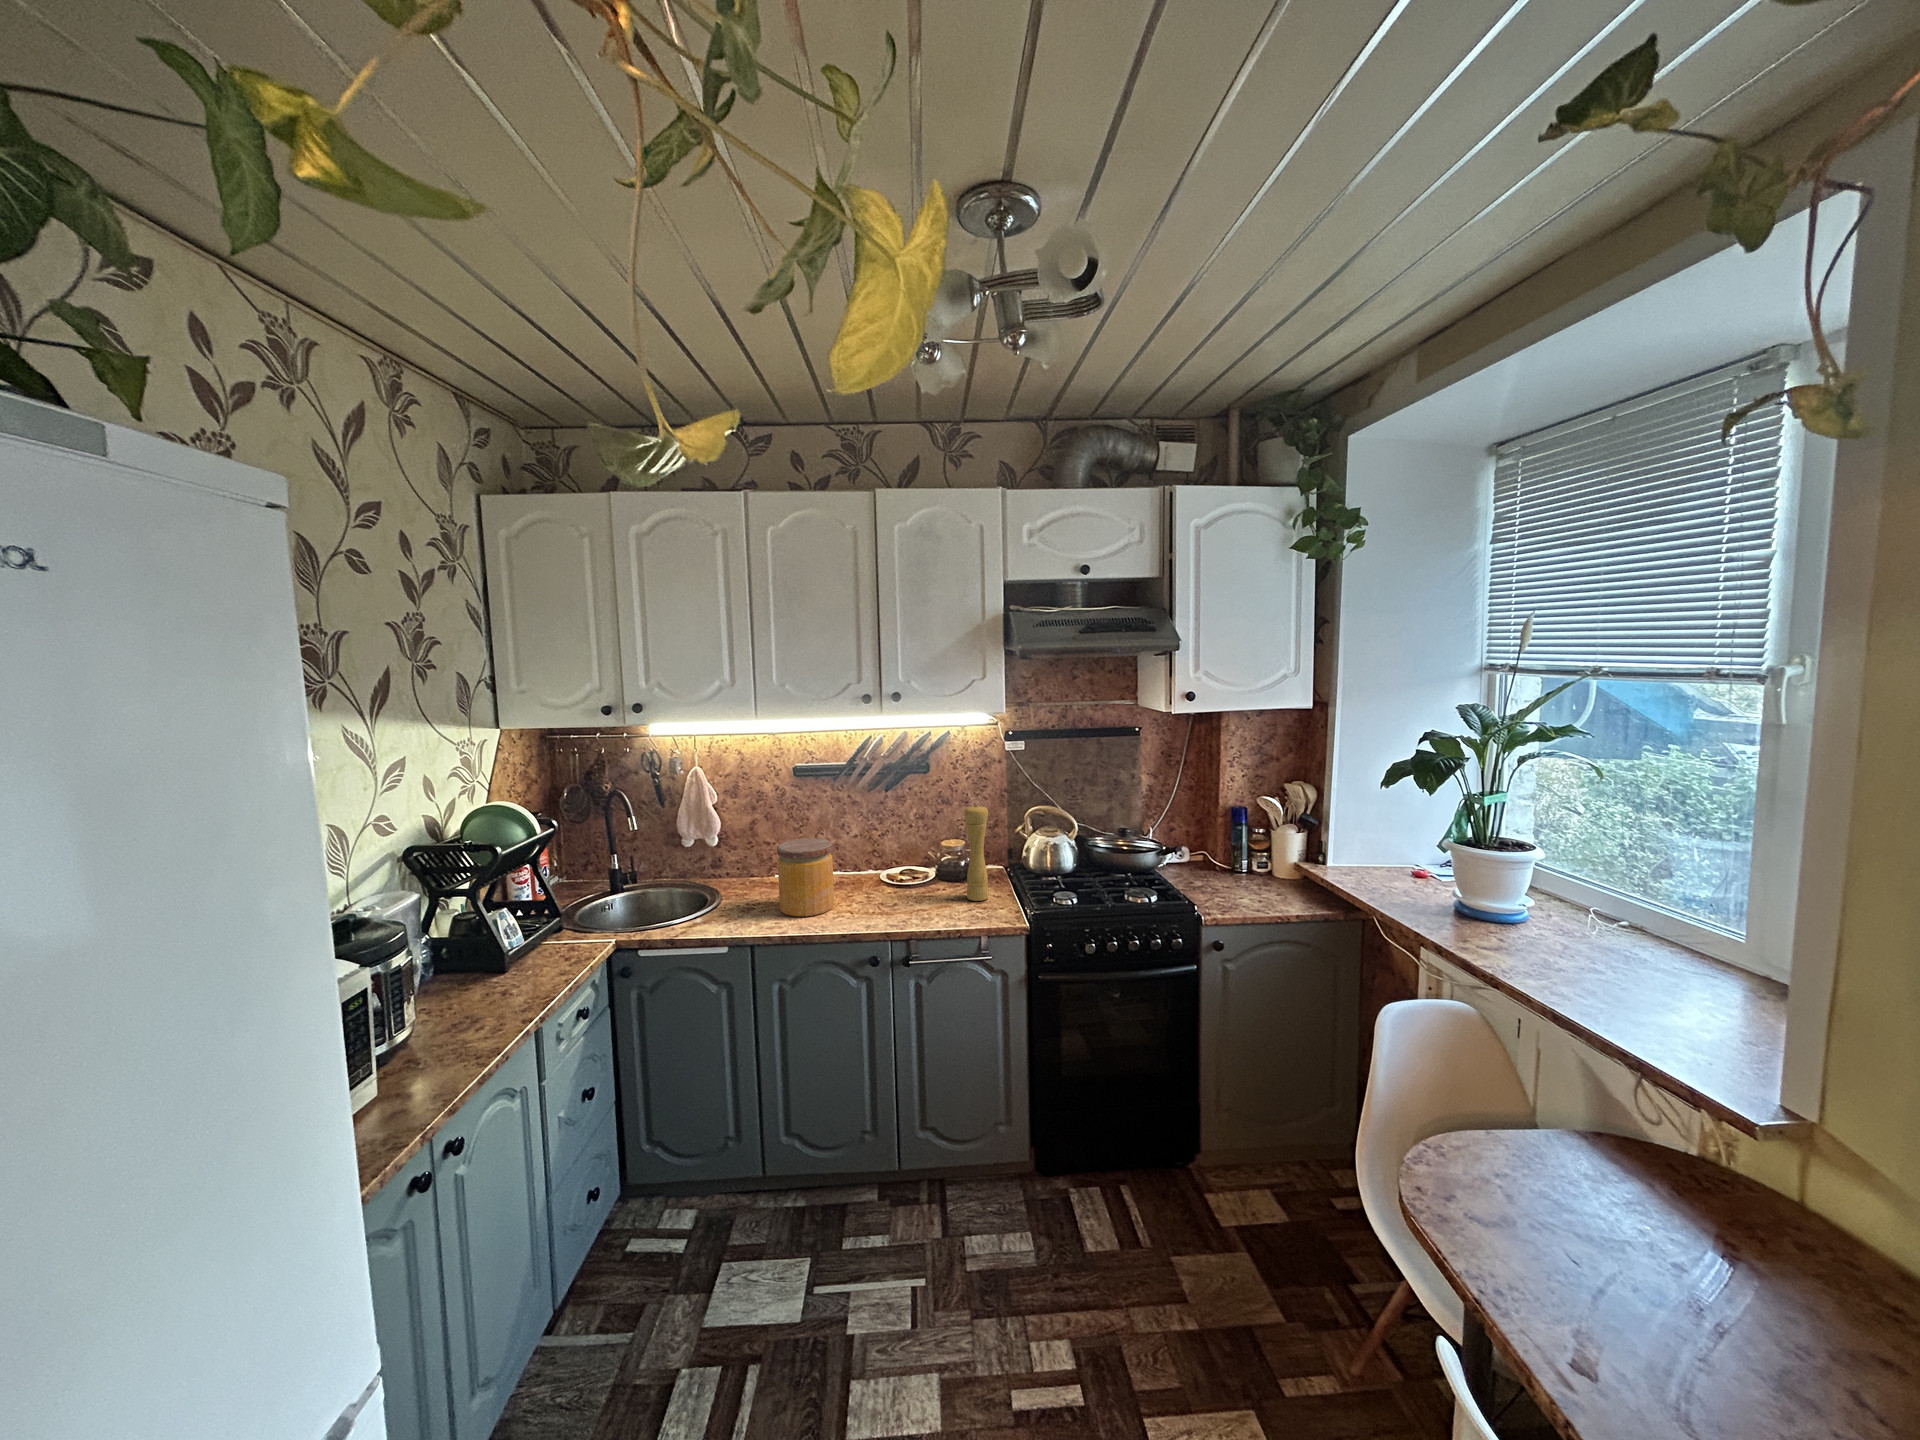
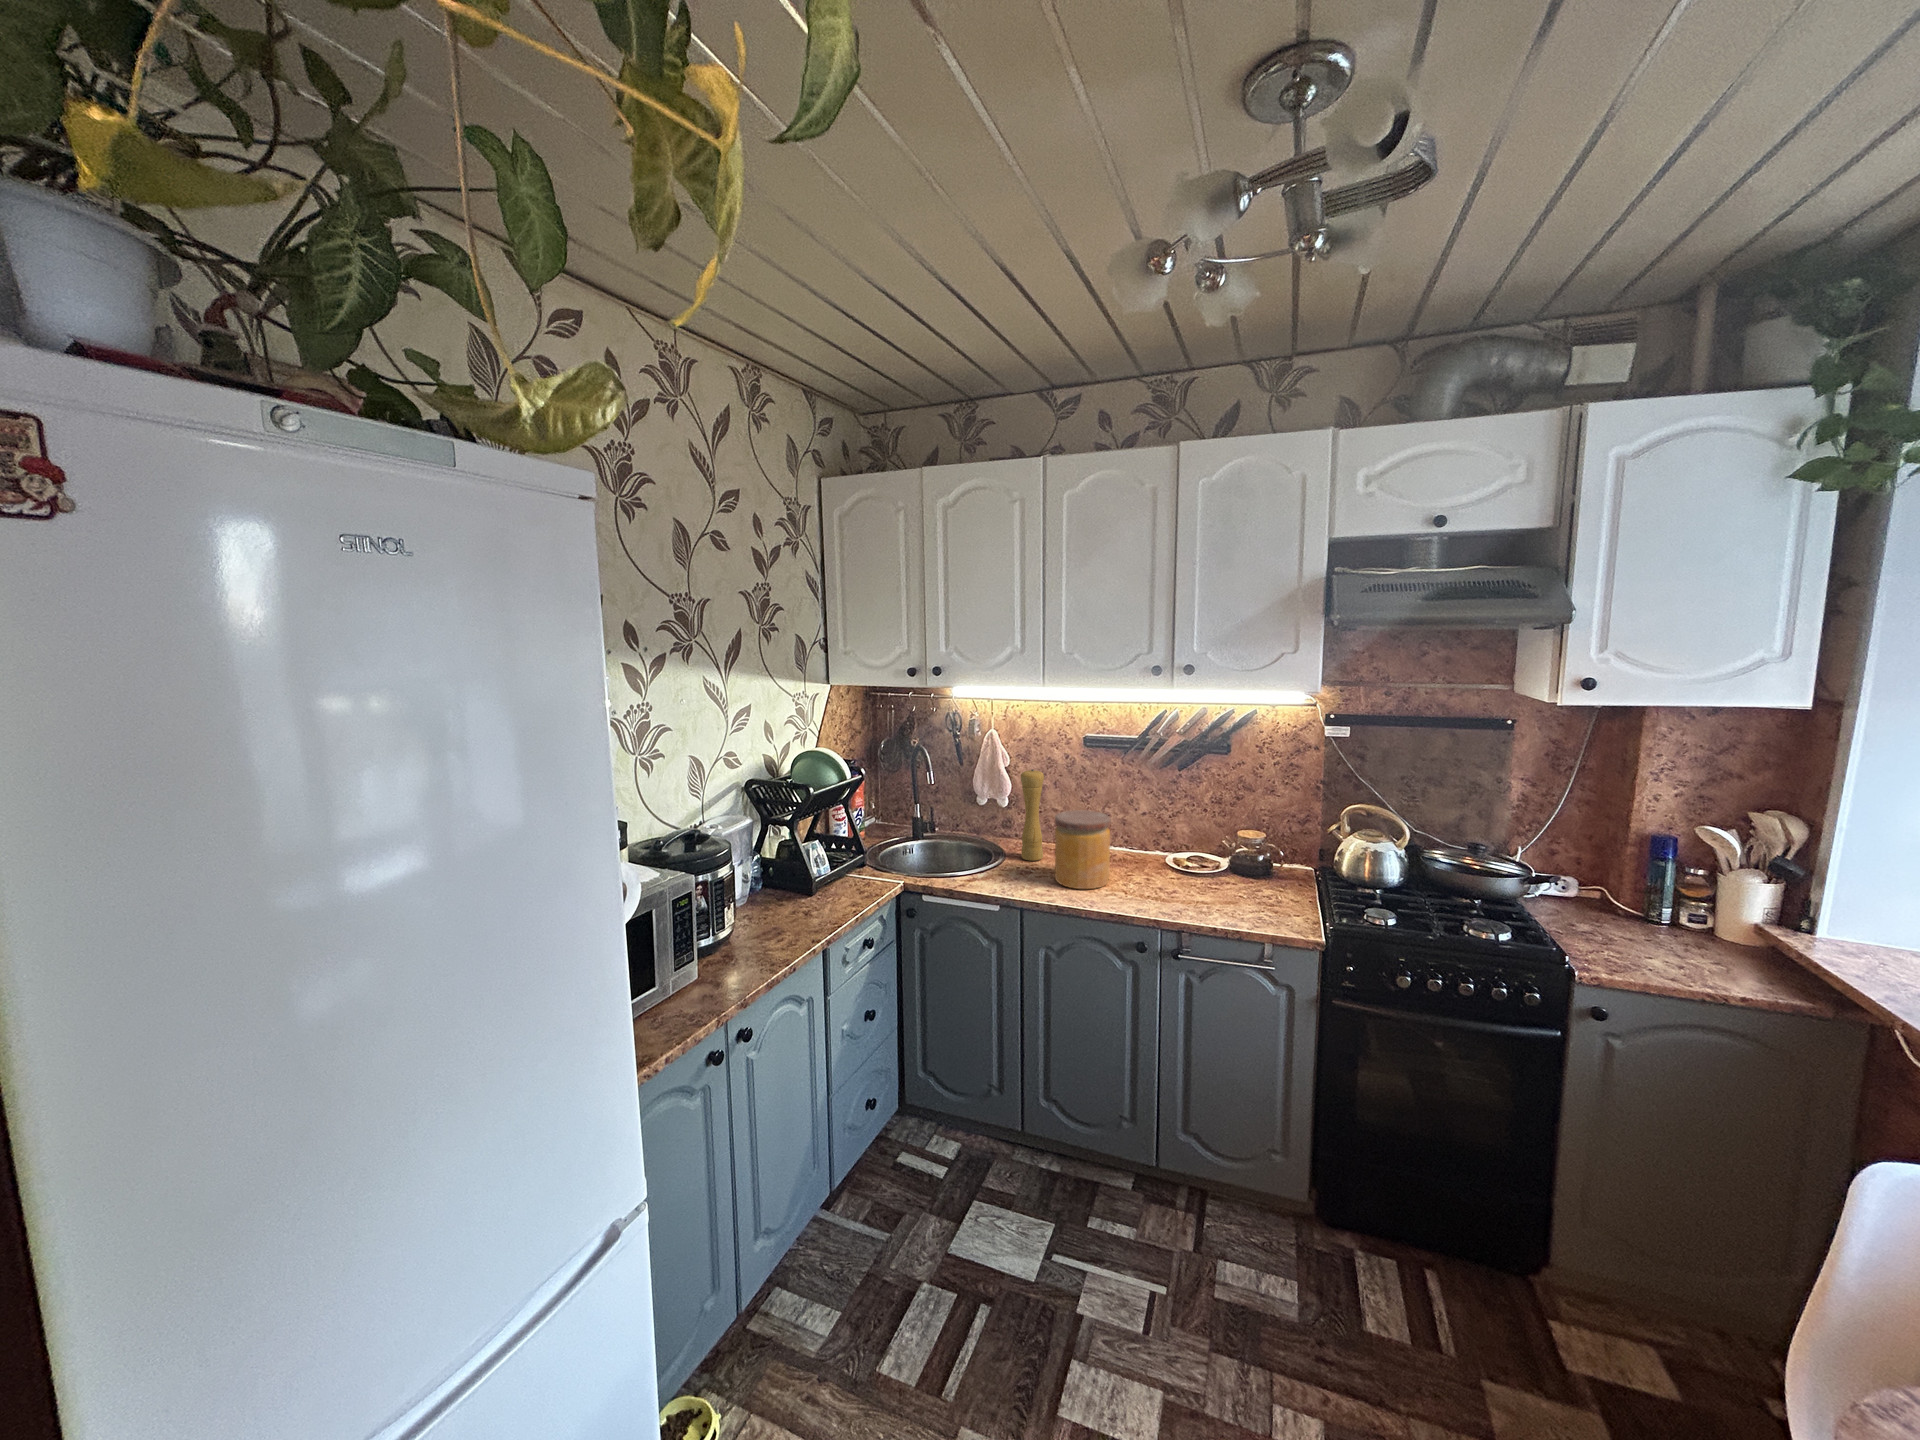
pepper mill: present [964,805,989,901] -> present [1021,769,1044,861]

